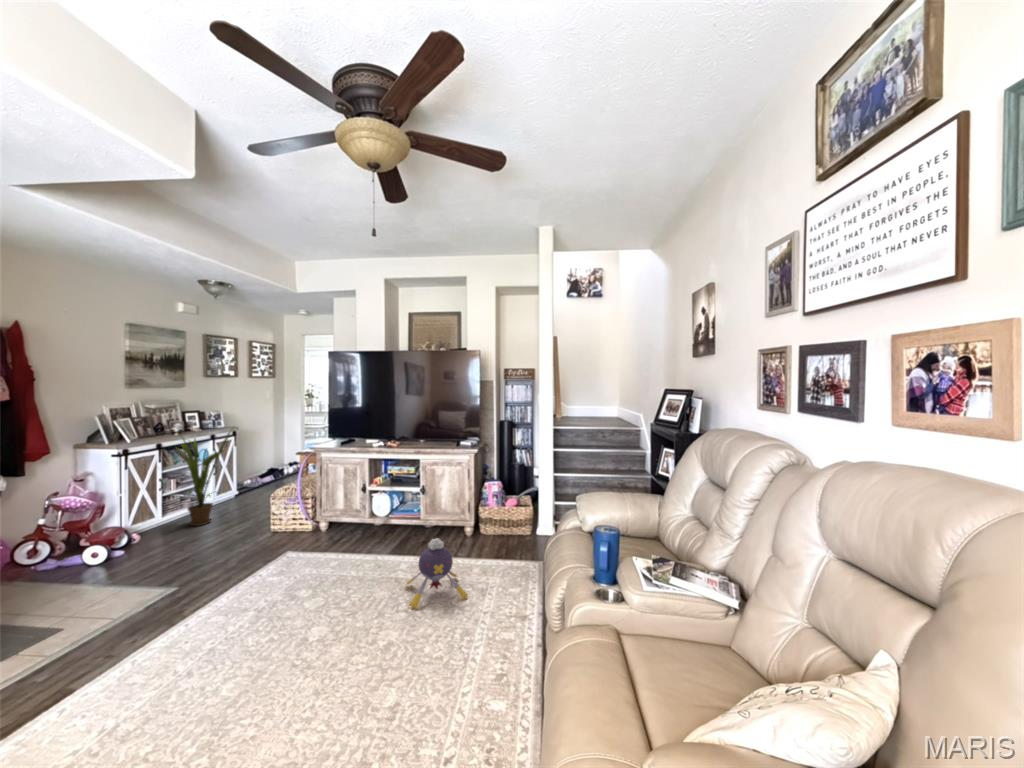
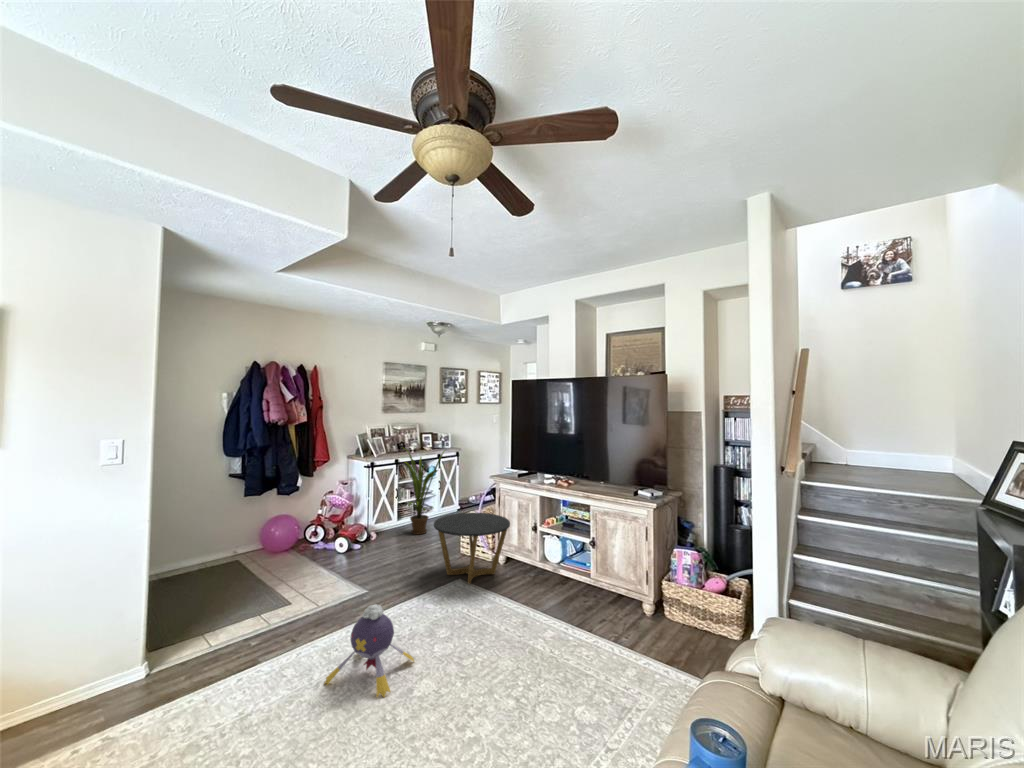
side table: none [254,484,340,552] -> present [434,513,510,584]
plush toy: present [406,538,468,609] -> present [324,604,414,697]

